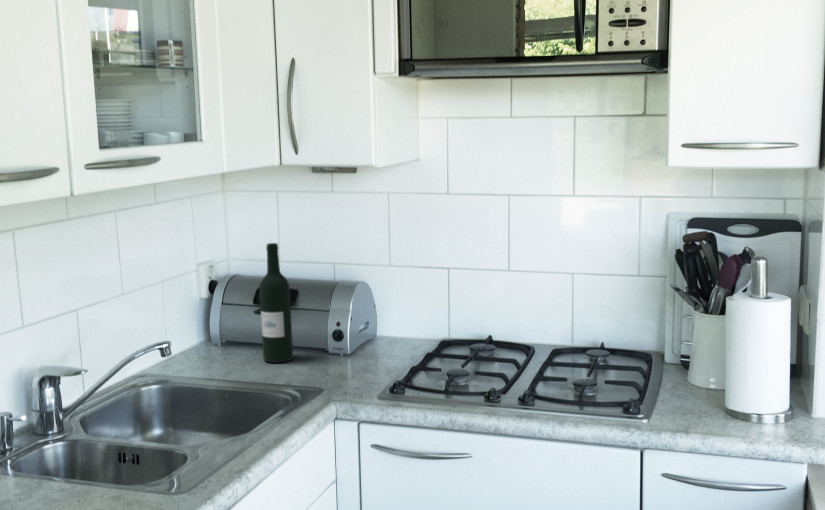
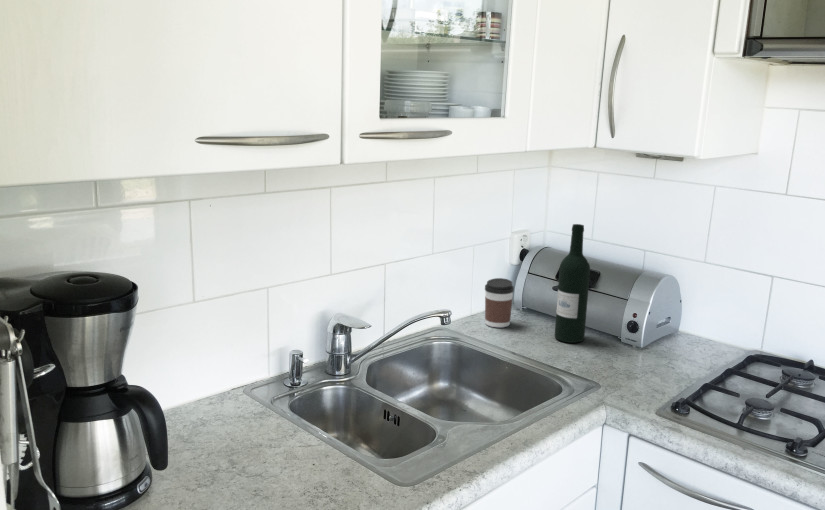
coffee cup: none [182,312,214,364] -> present [485,278,514,327]

